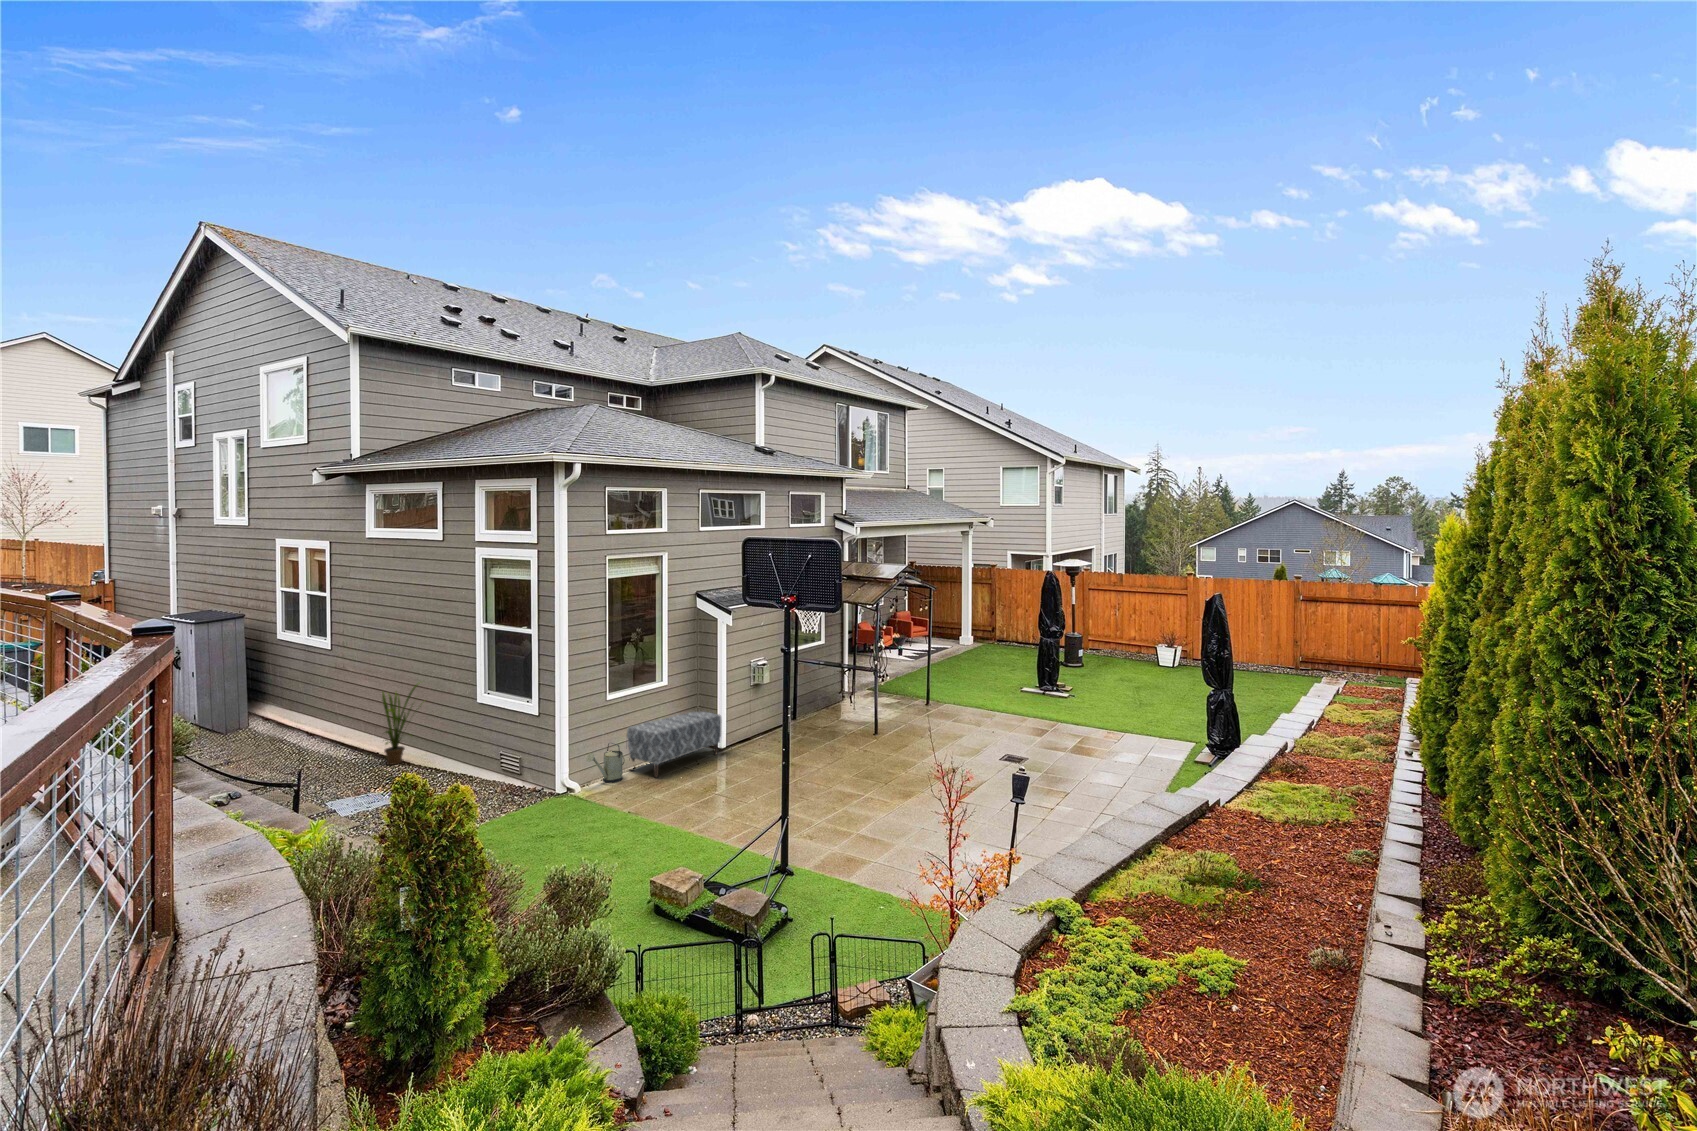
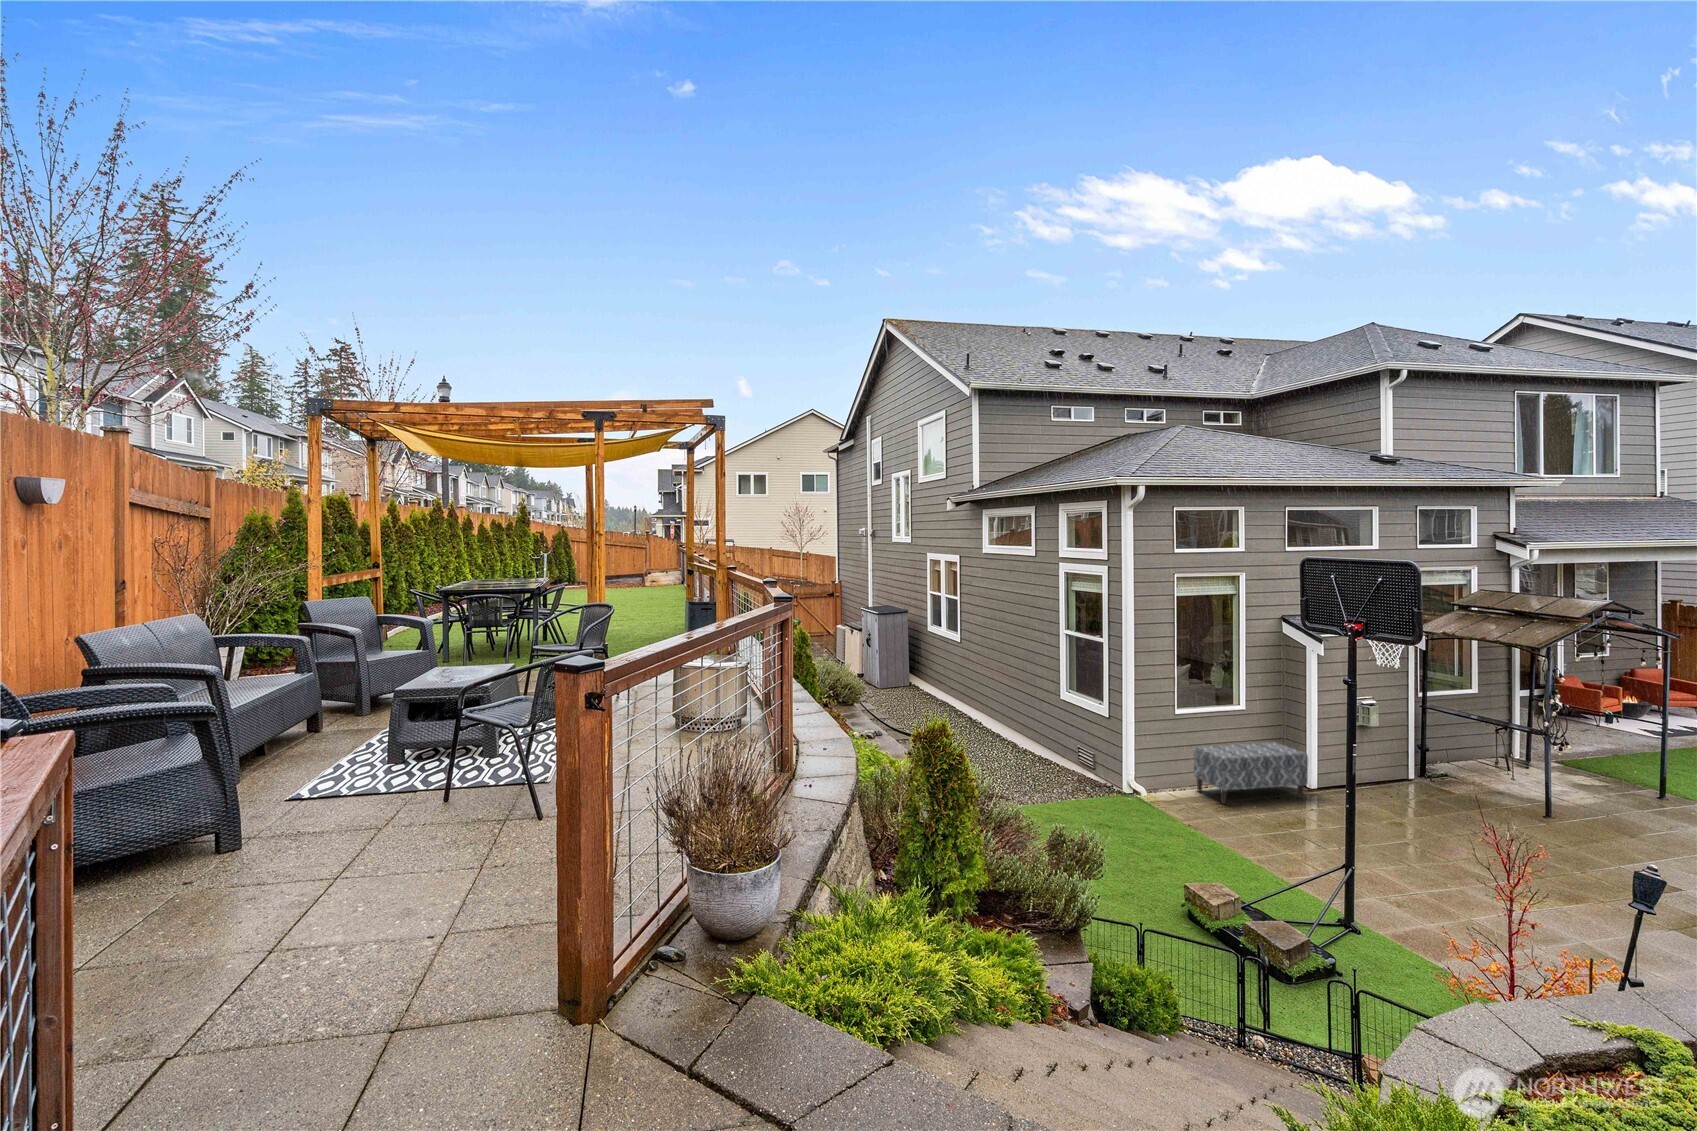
house plant: present [382,683,421,765] -> none [989,676,1024,743]
watering can: present [586,743,624,782] -> none [1151,758,1191,798]

